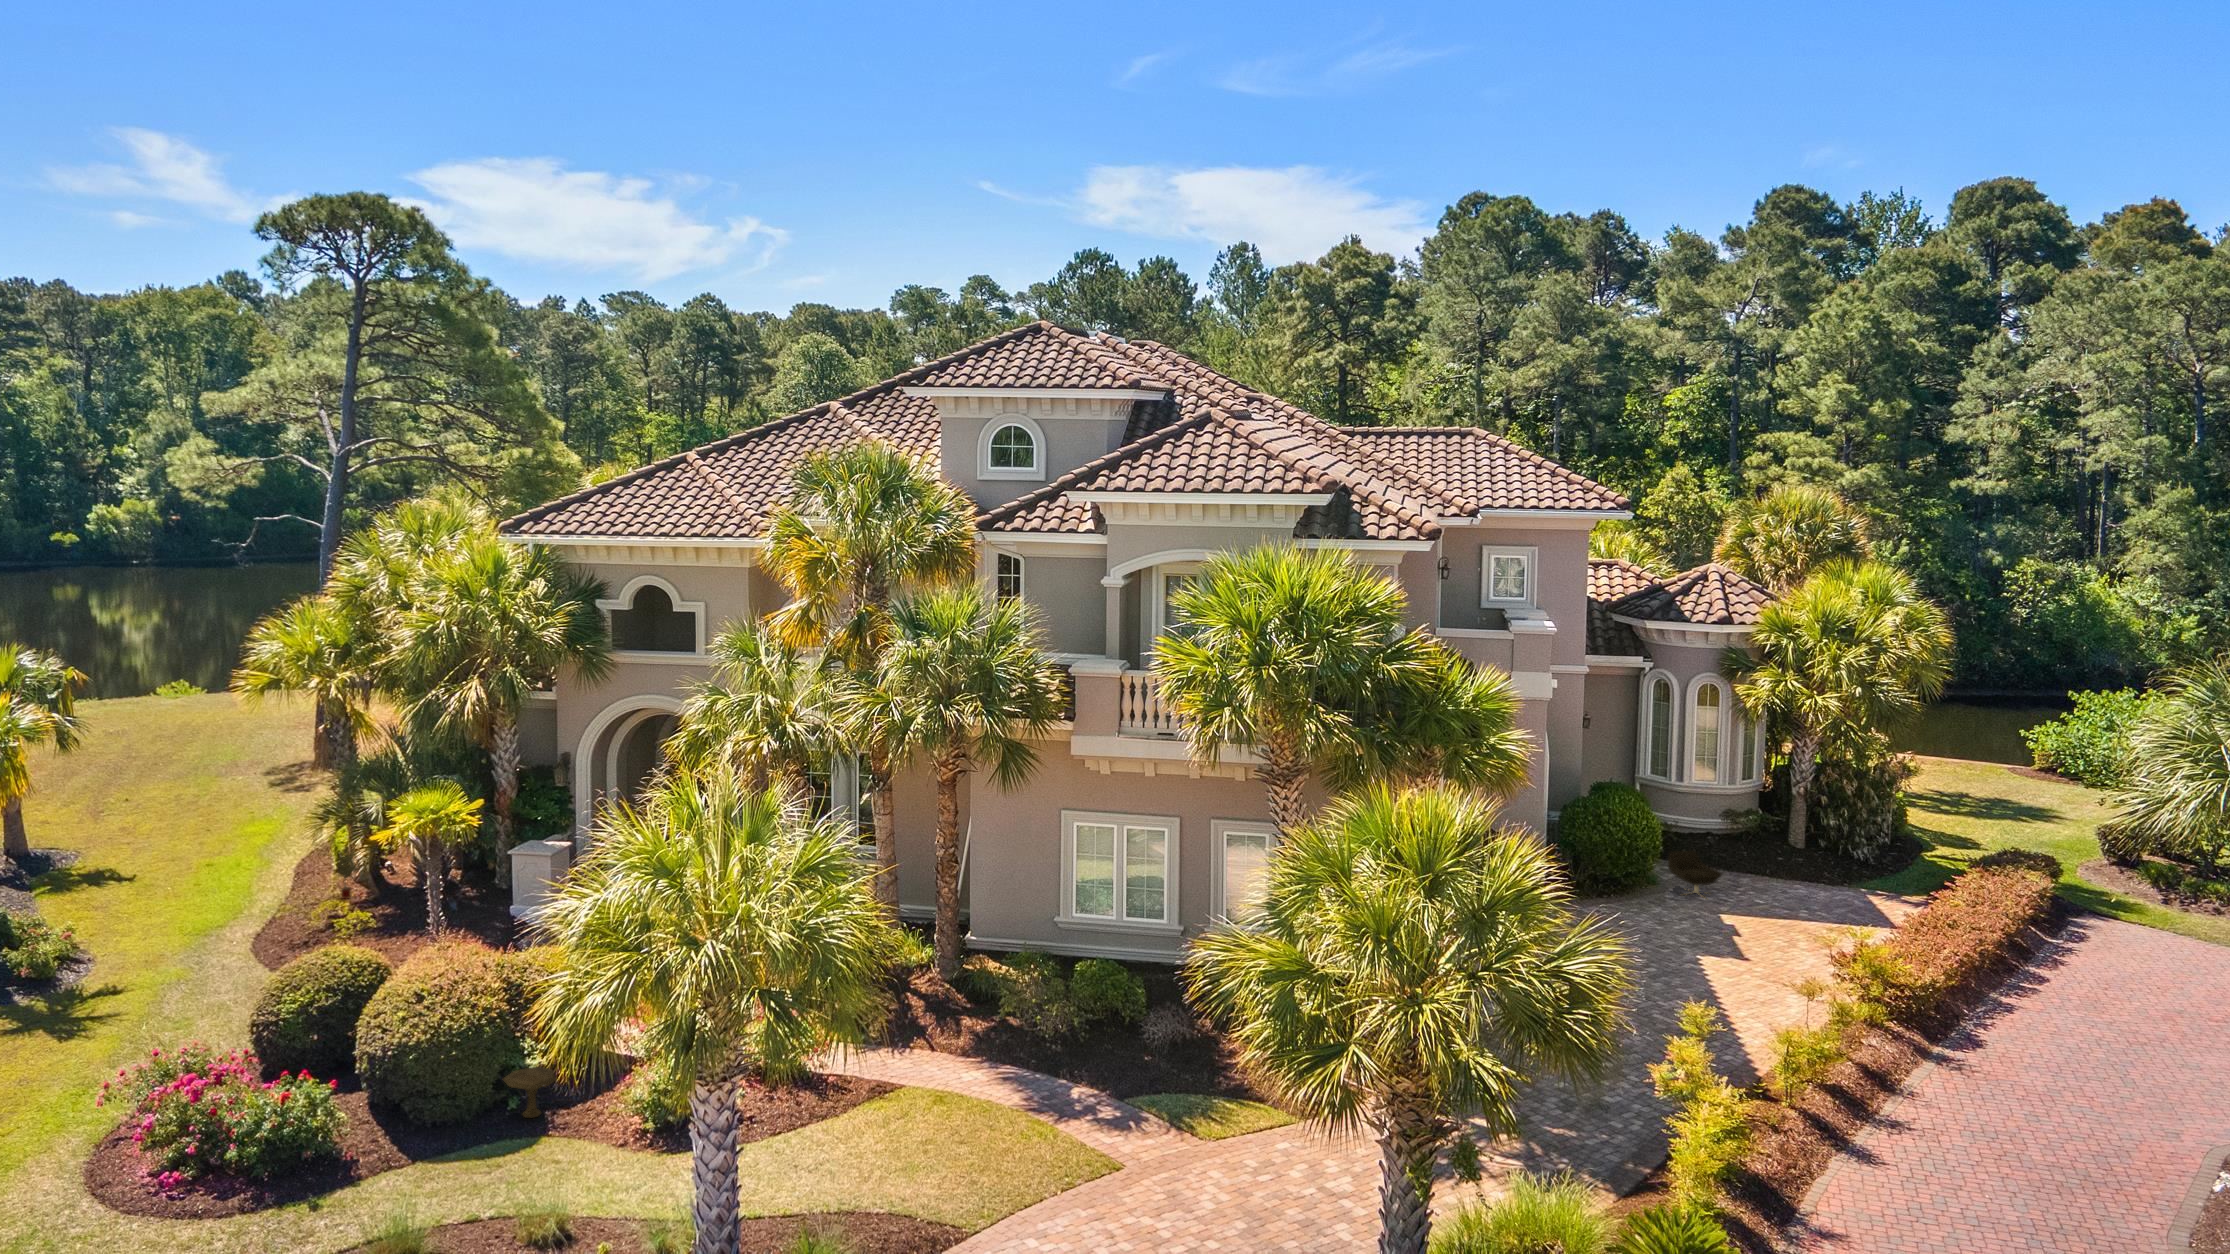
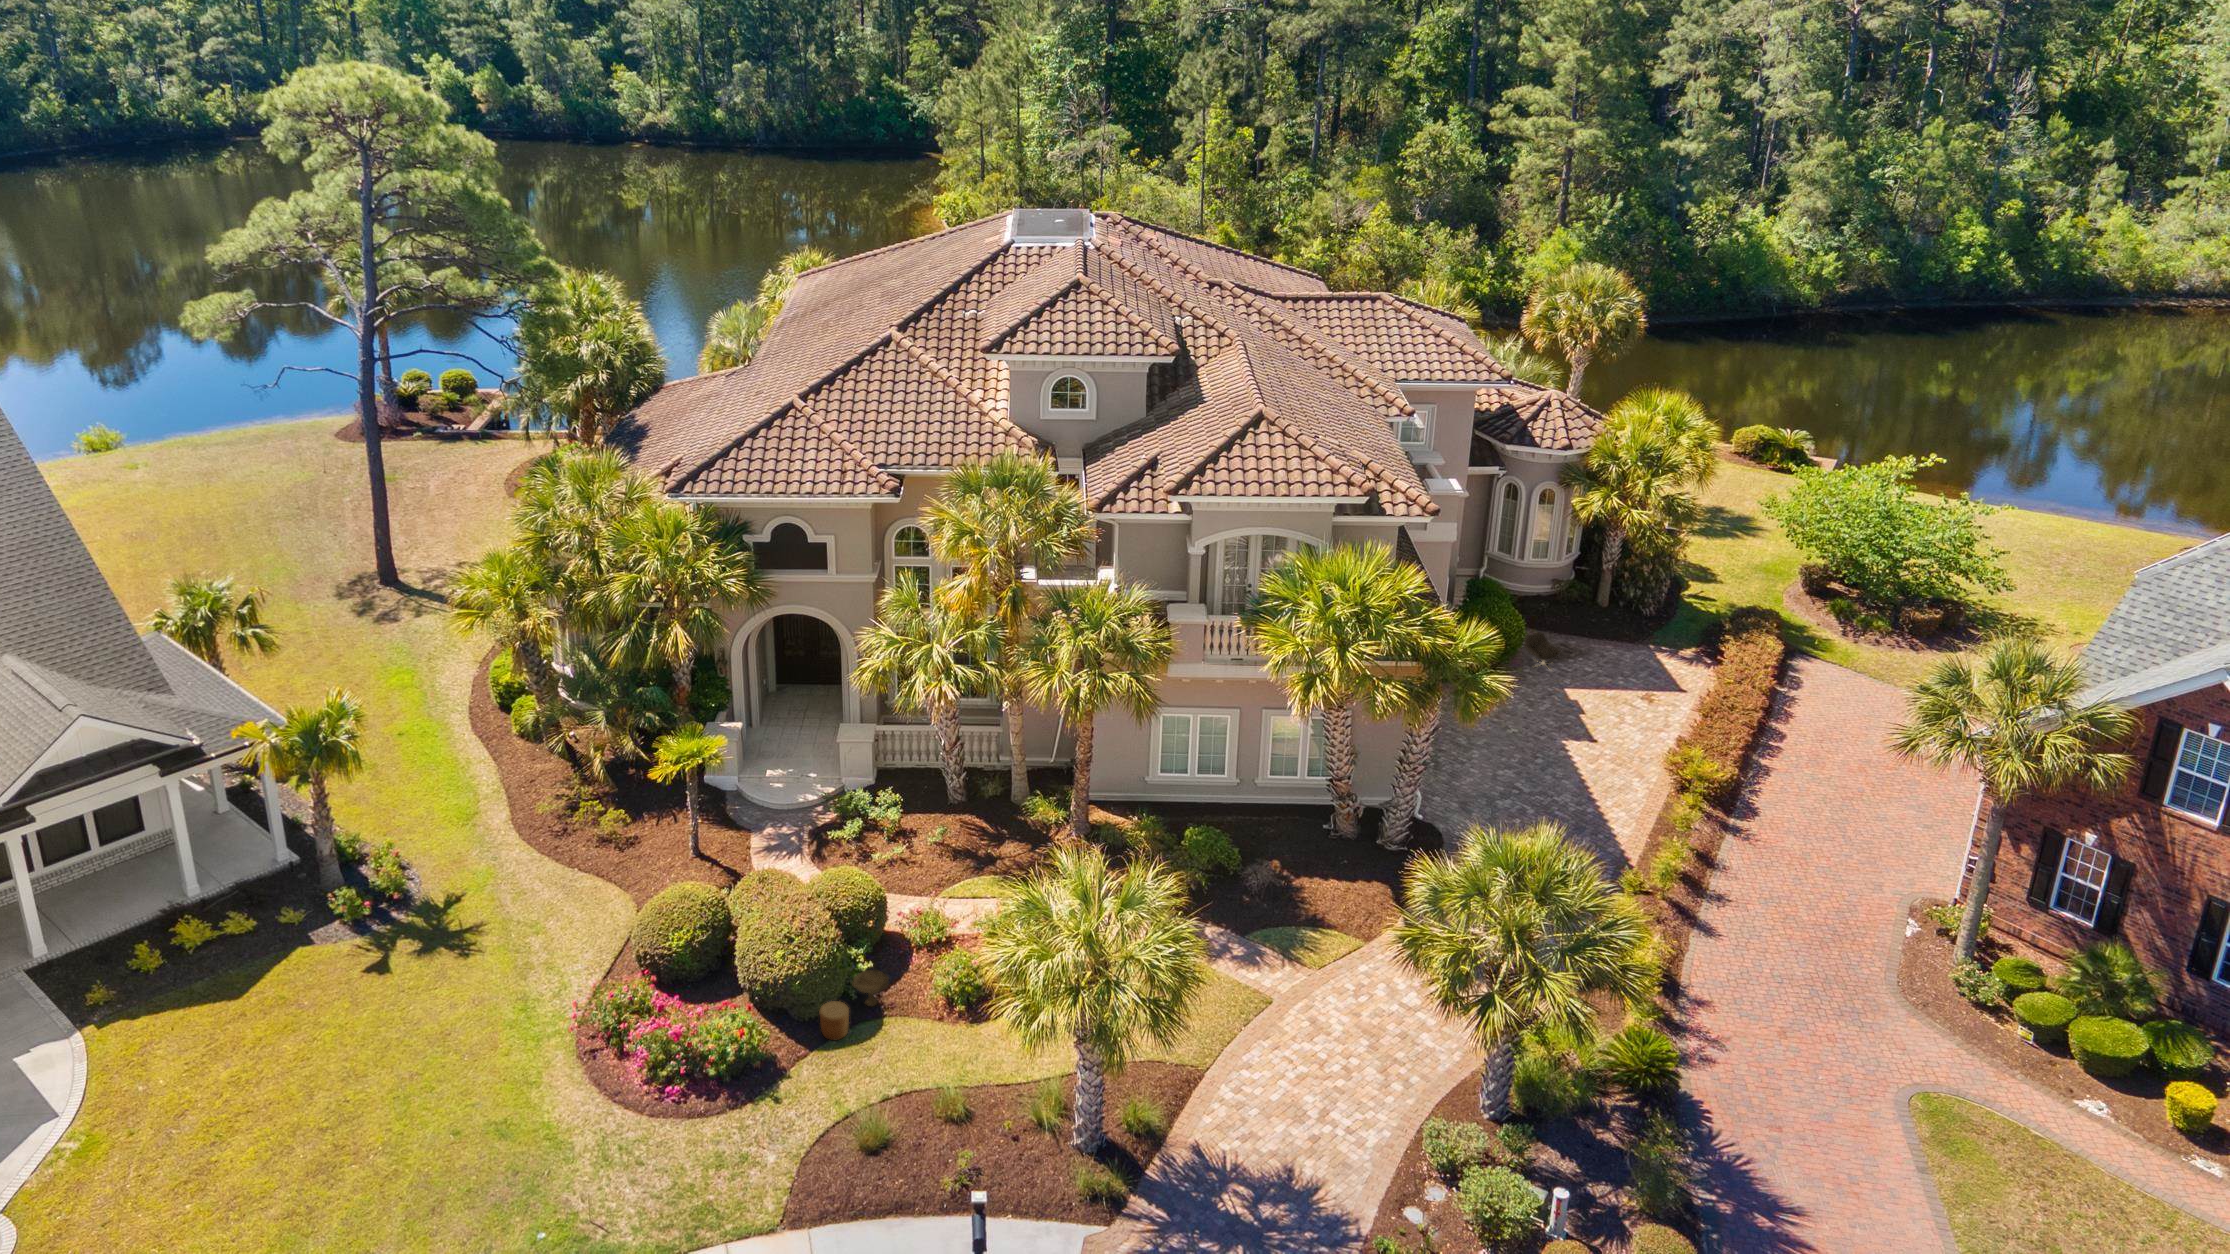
potted tree: present [337,849,362,899] -> none [562,748,587,785]
woven basket: none [432,1091,477,1146] -> present [819,1001,849,1041]

